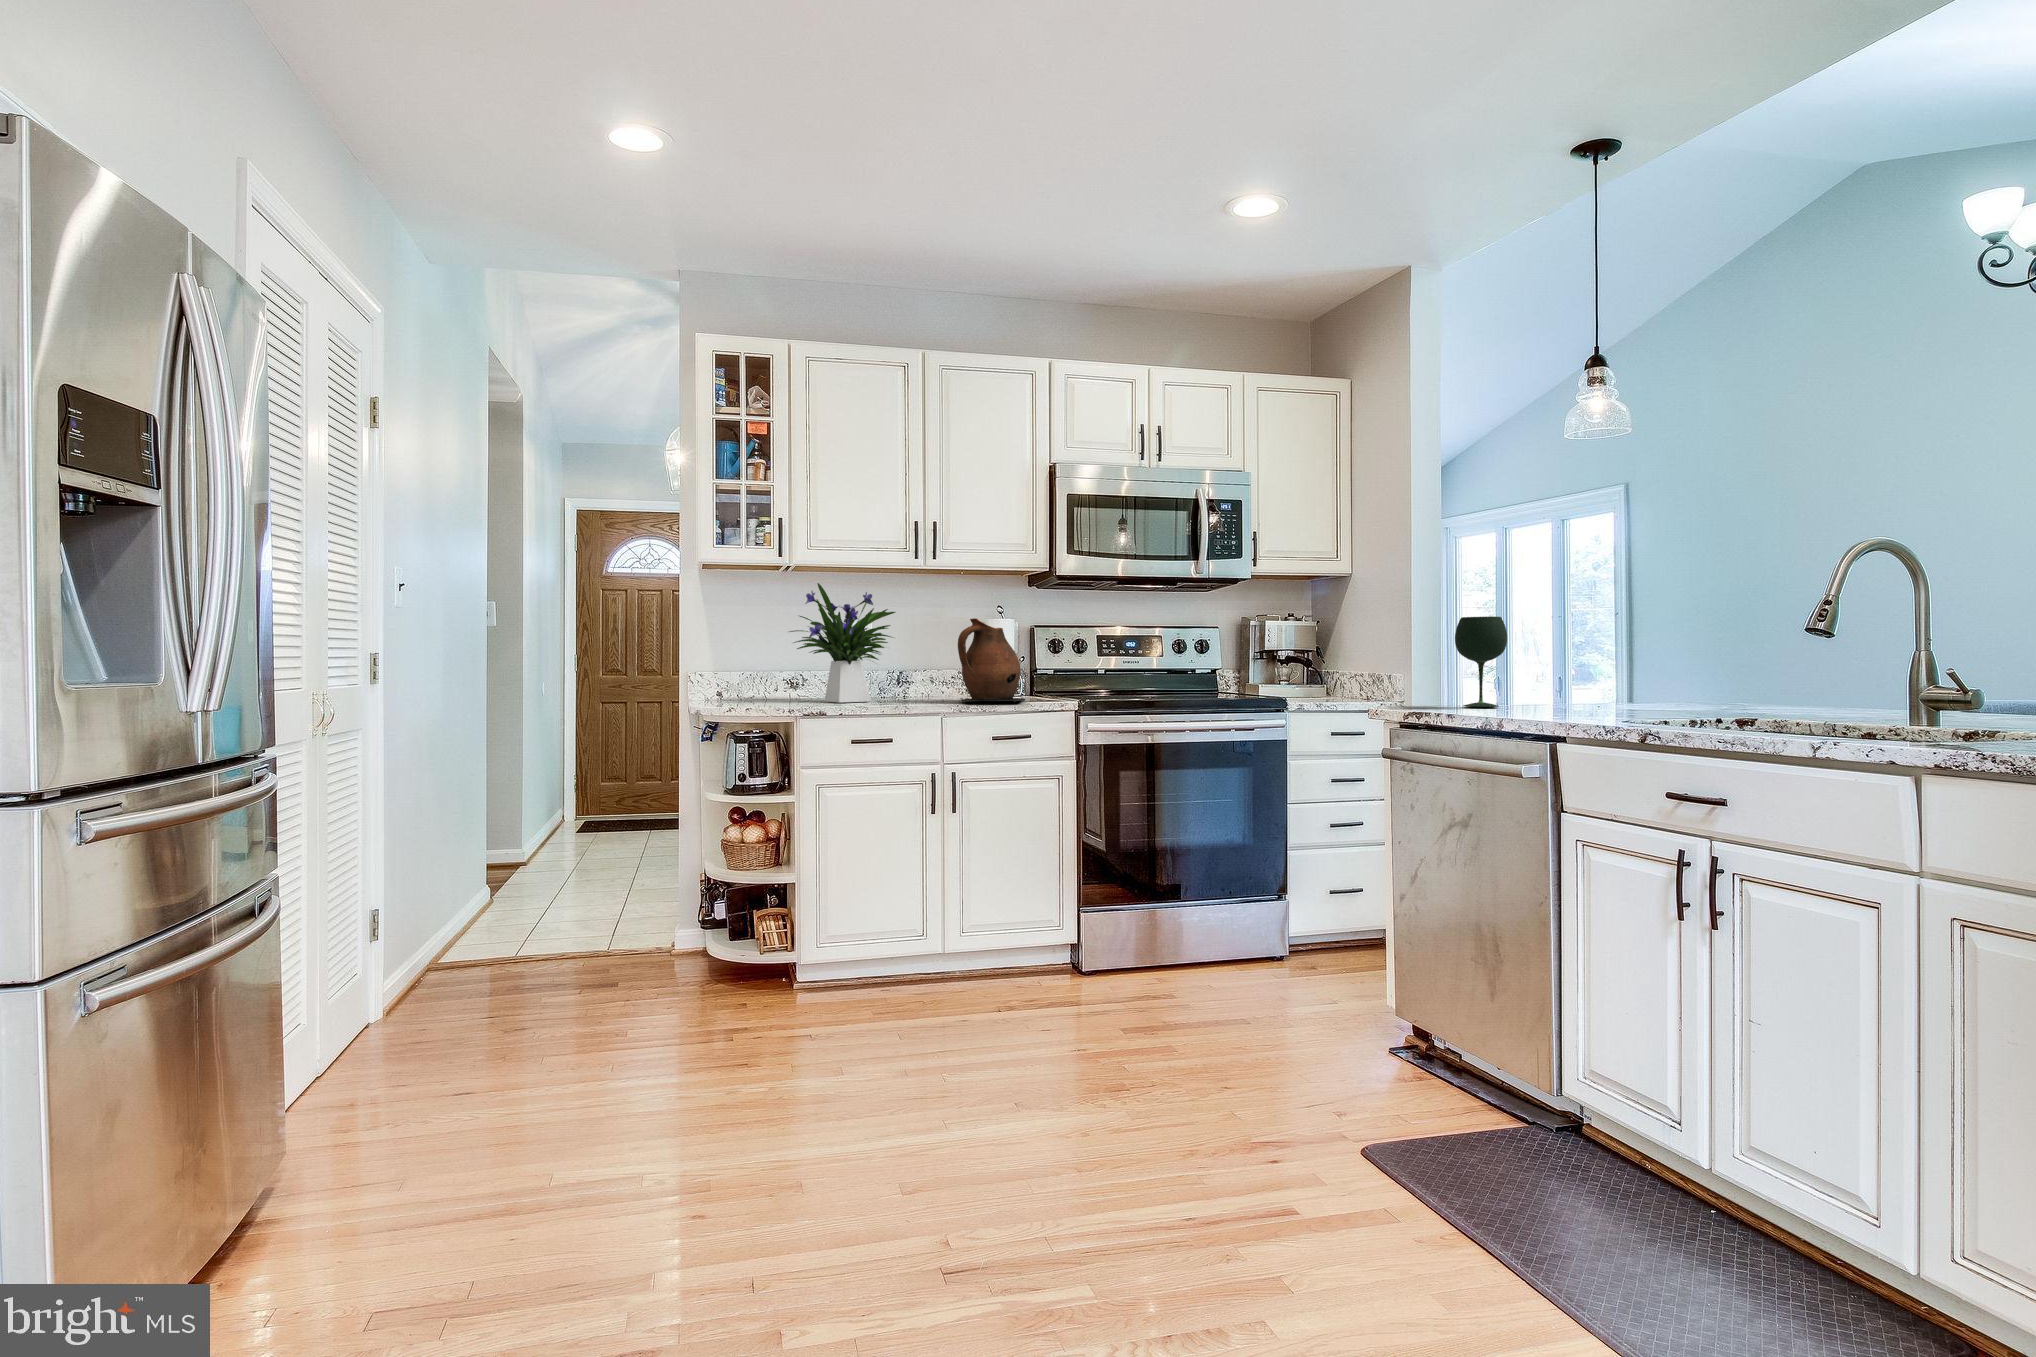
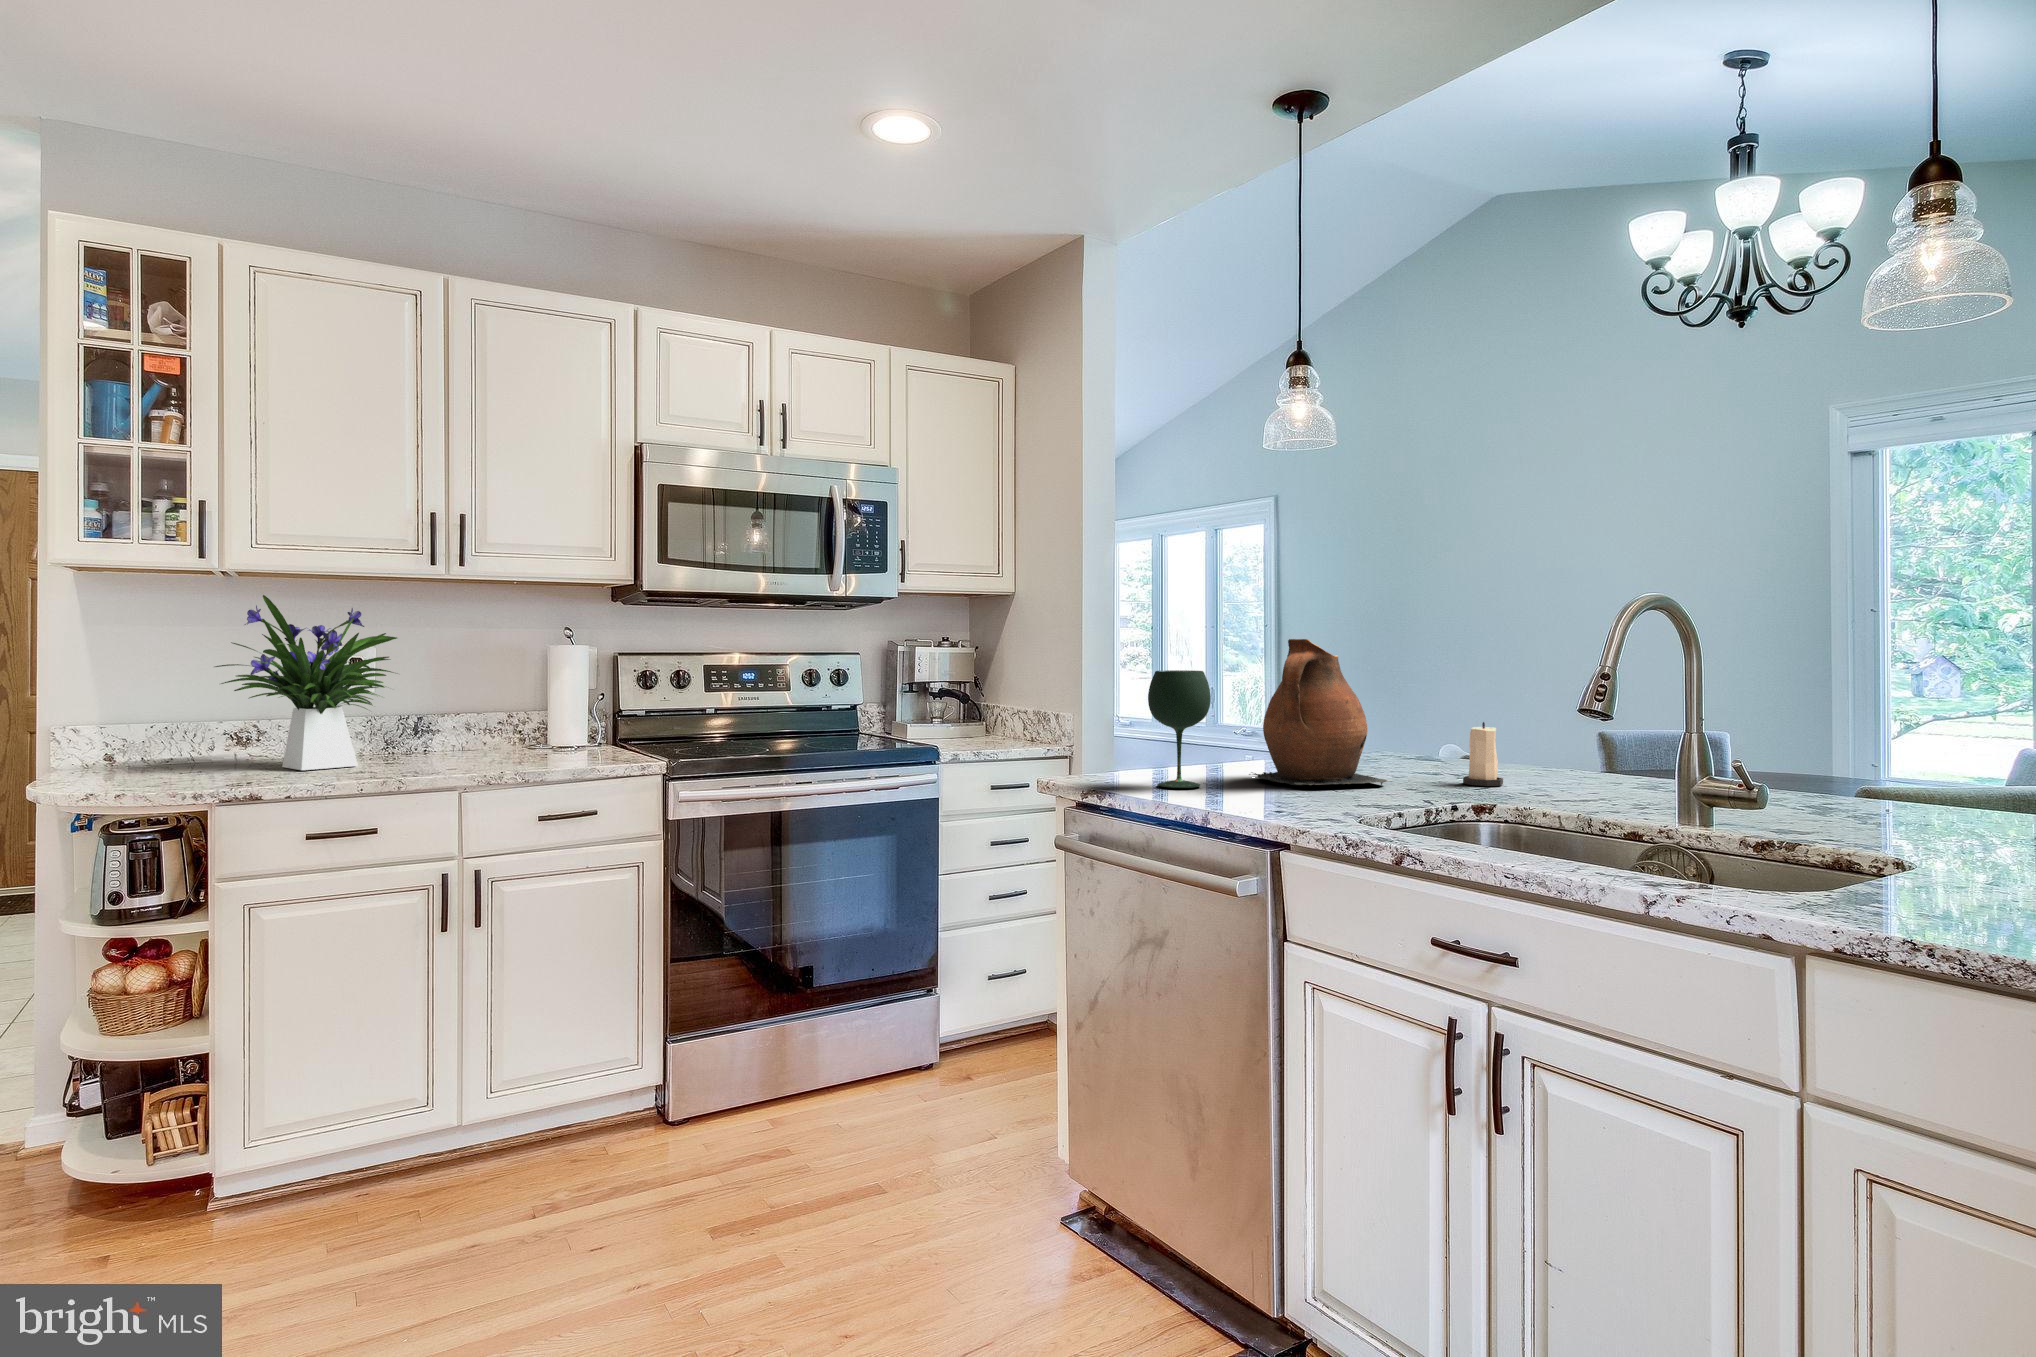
ceramic pitcher: present [958,618,1025,702] -> present [1249,639,1387,785]
candle: none [1737,655,1775,708] -> present [1463,722,1503,786]

